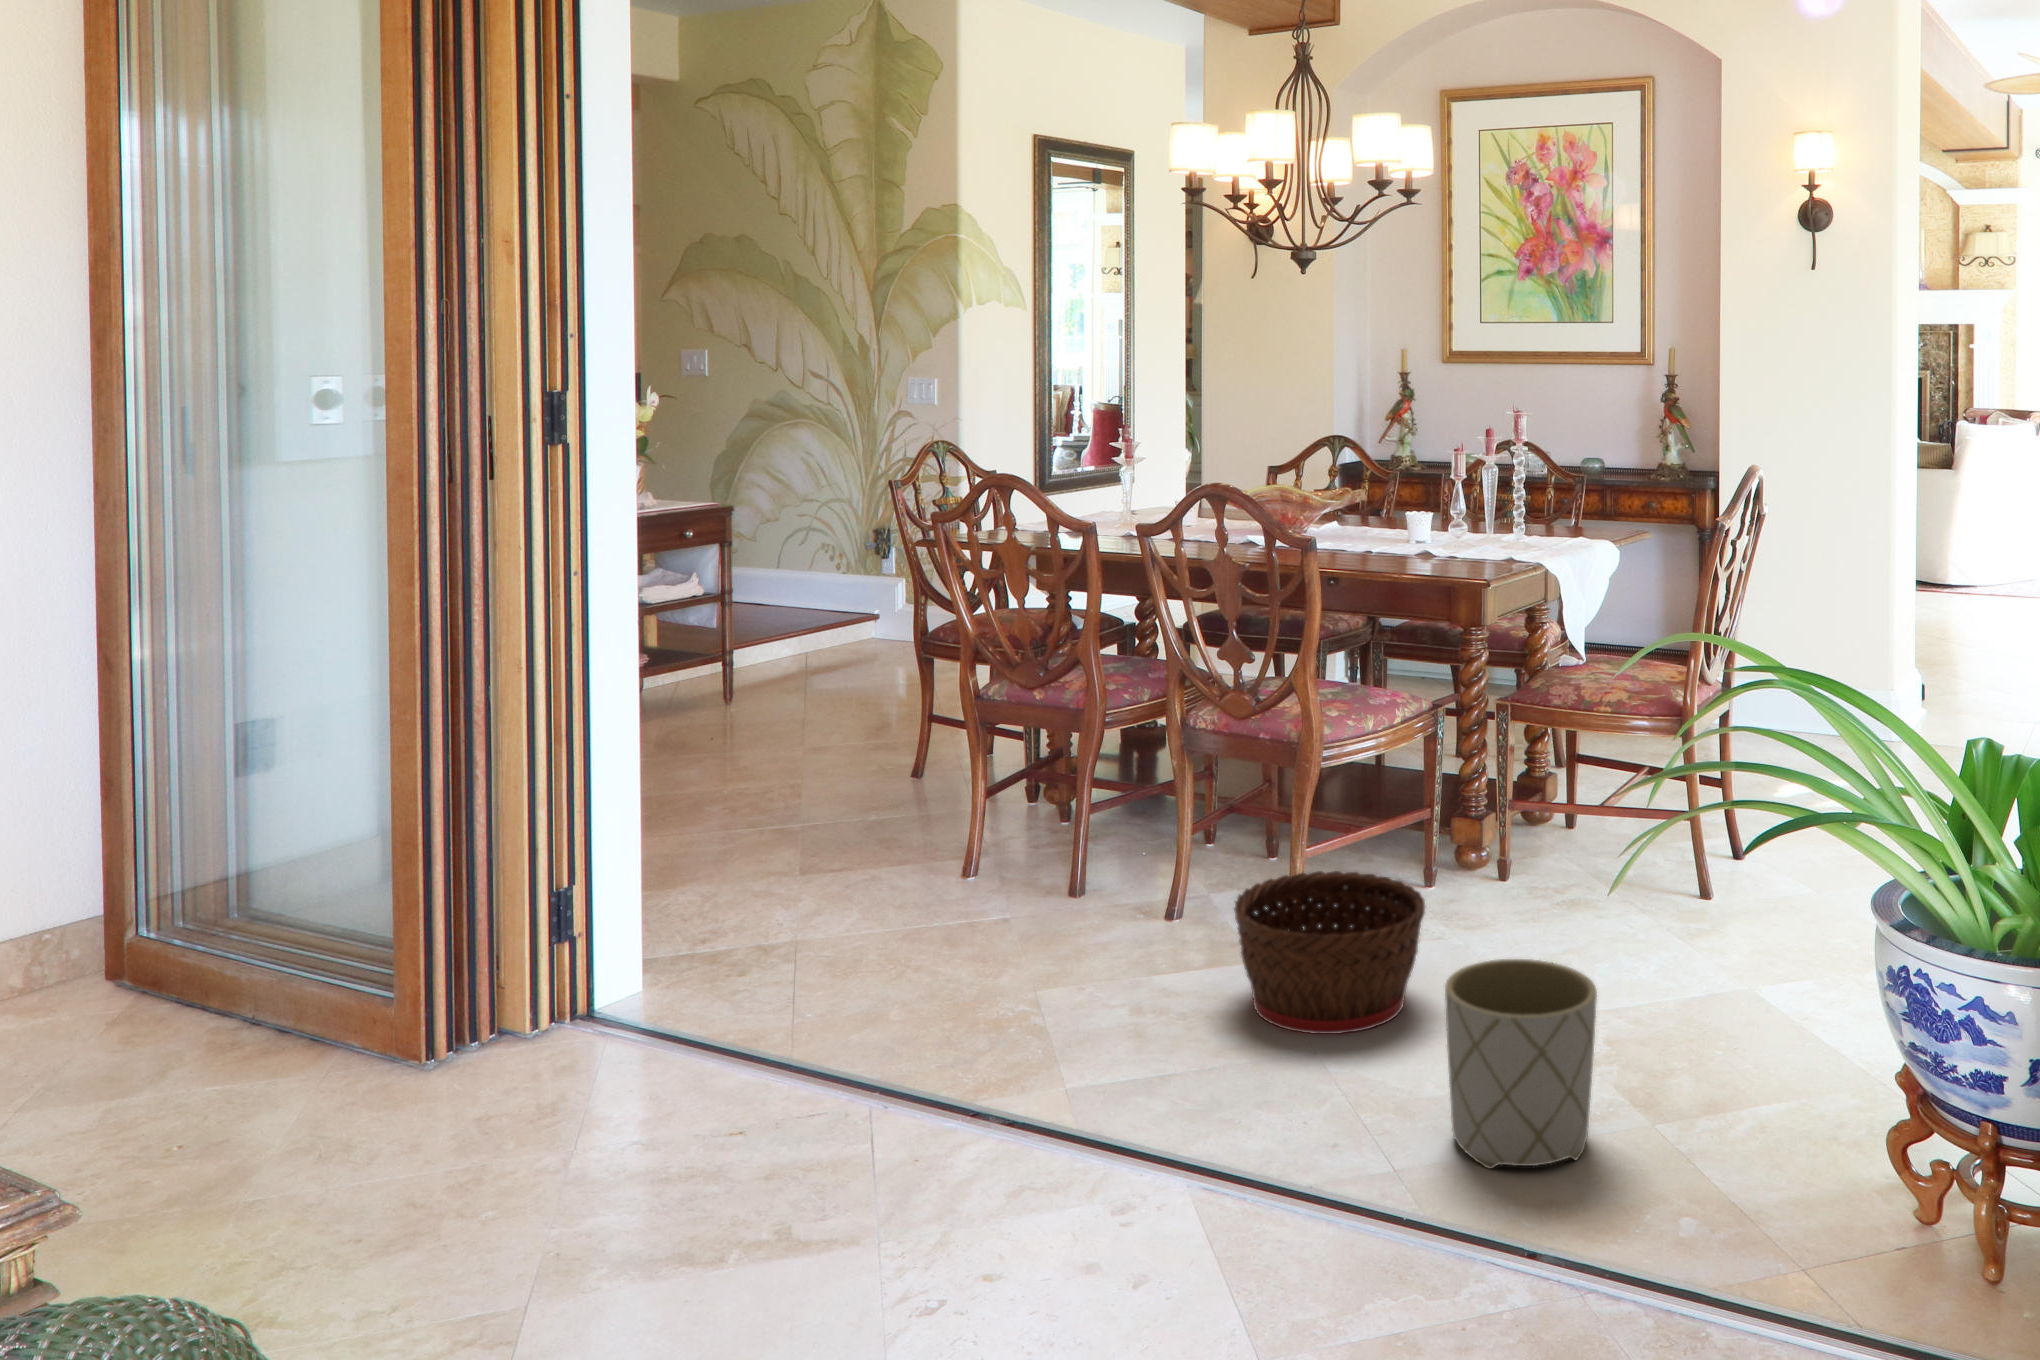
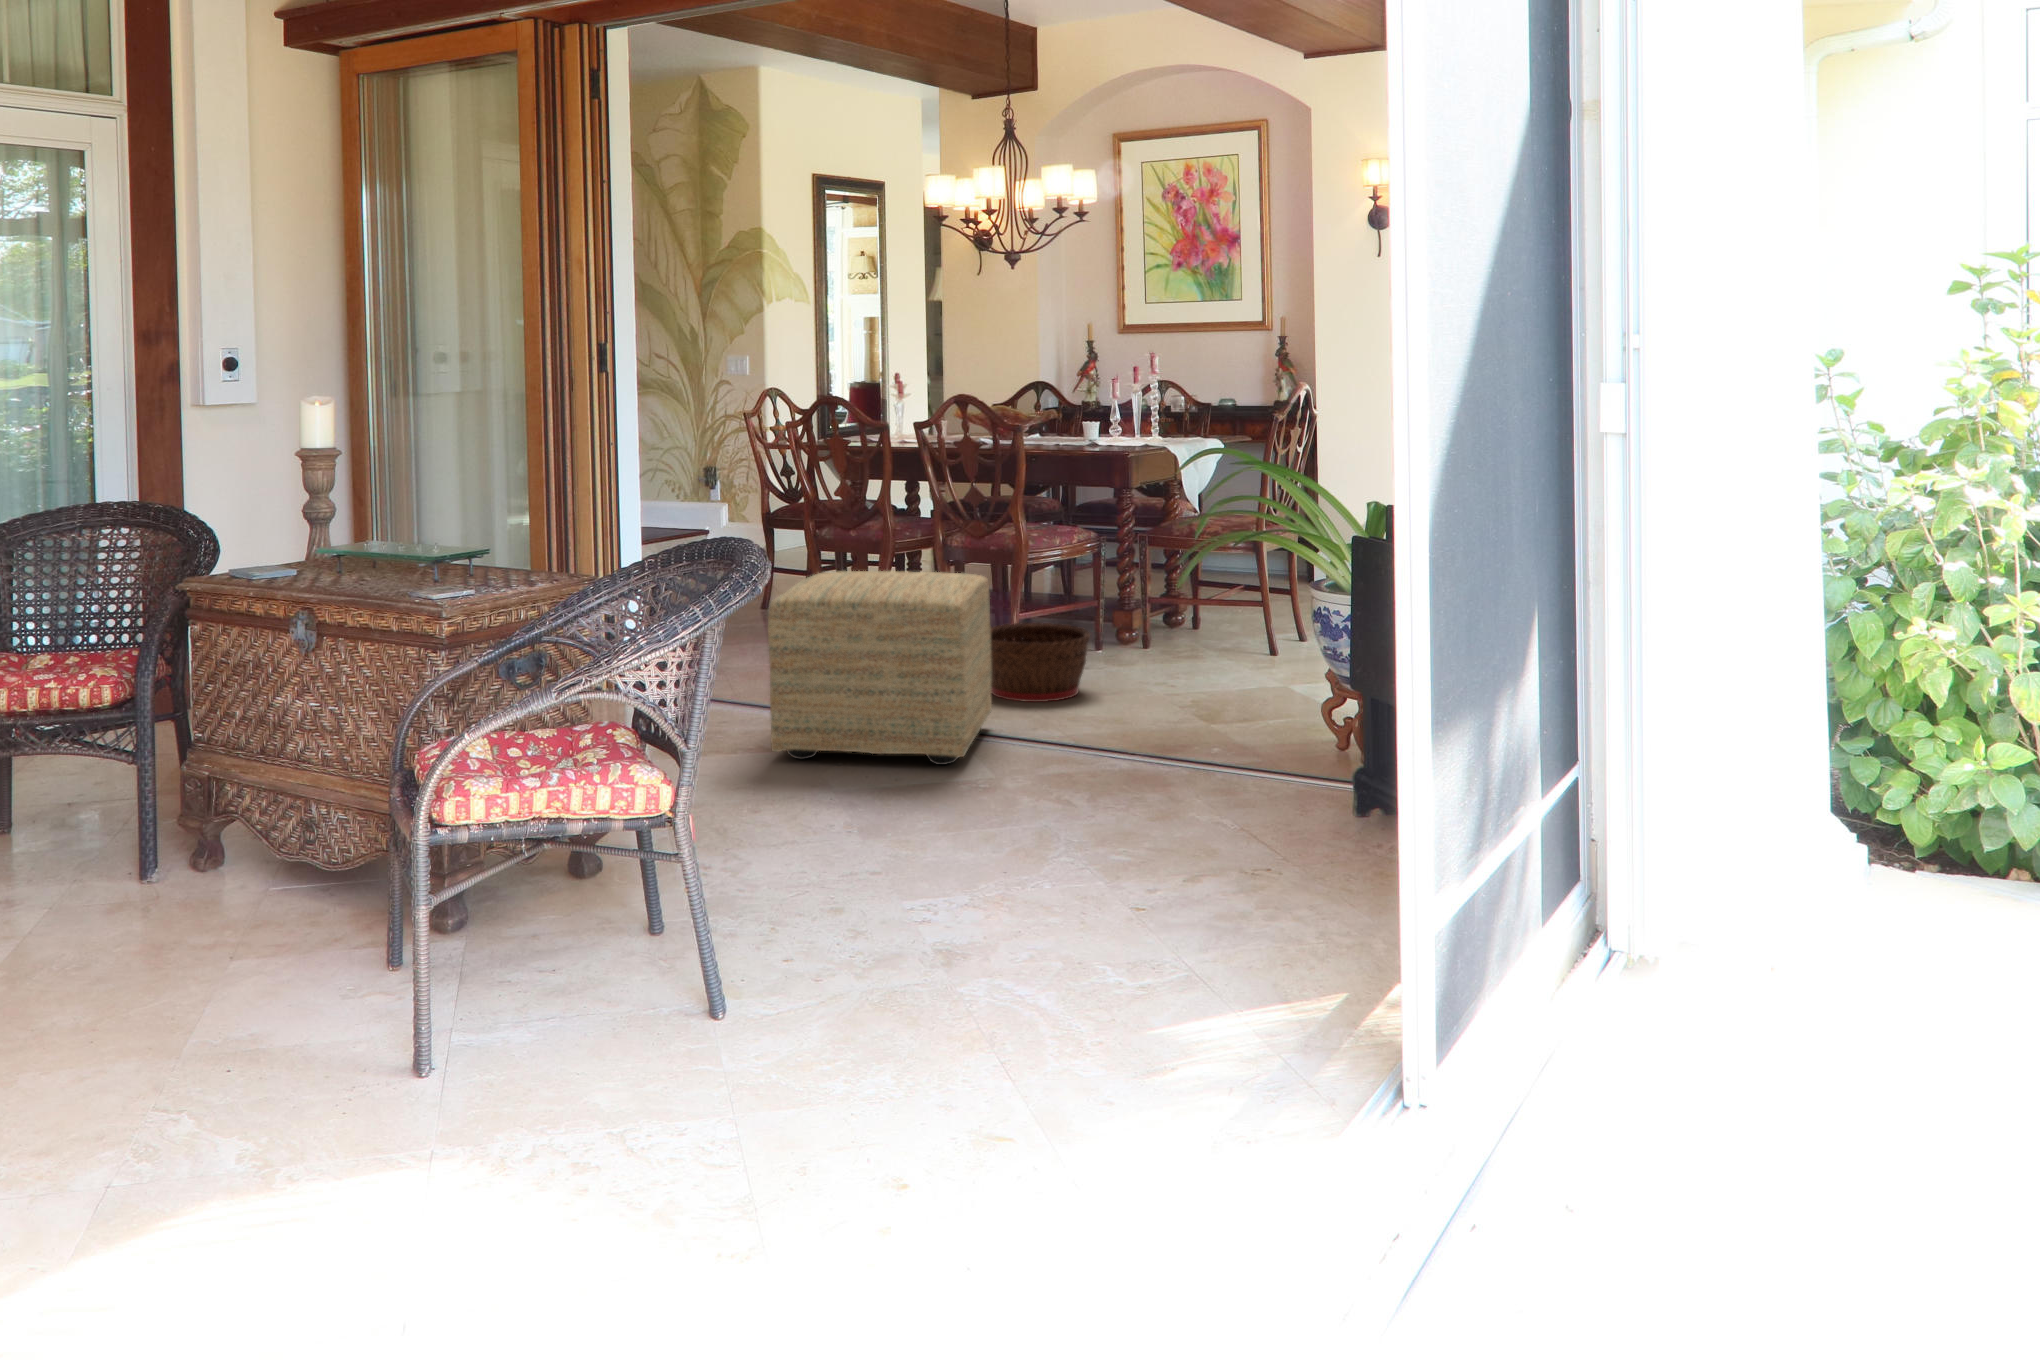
ottoman: none [788,838,1253,1283] -> present [768,571,992,765]
planter: present [1445,959,1597,1169] -> none [1095,642,1178,741]

